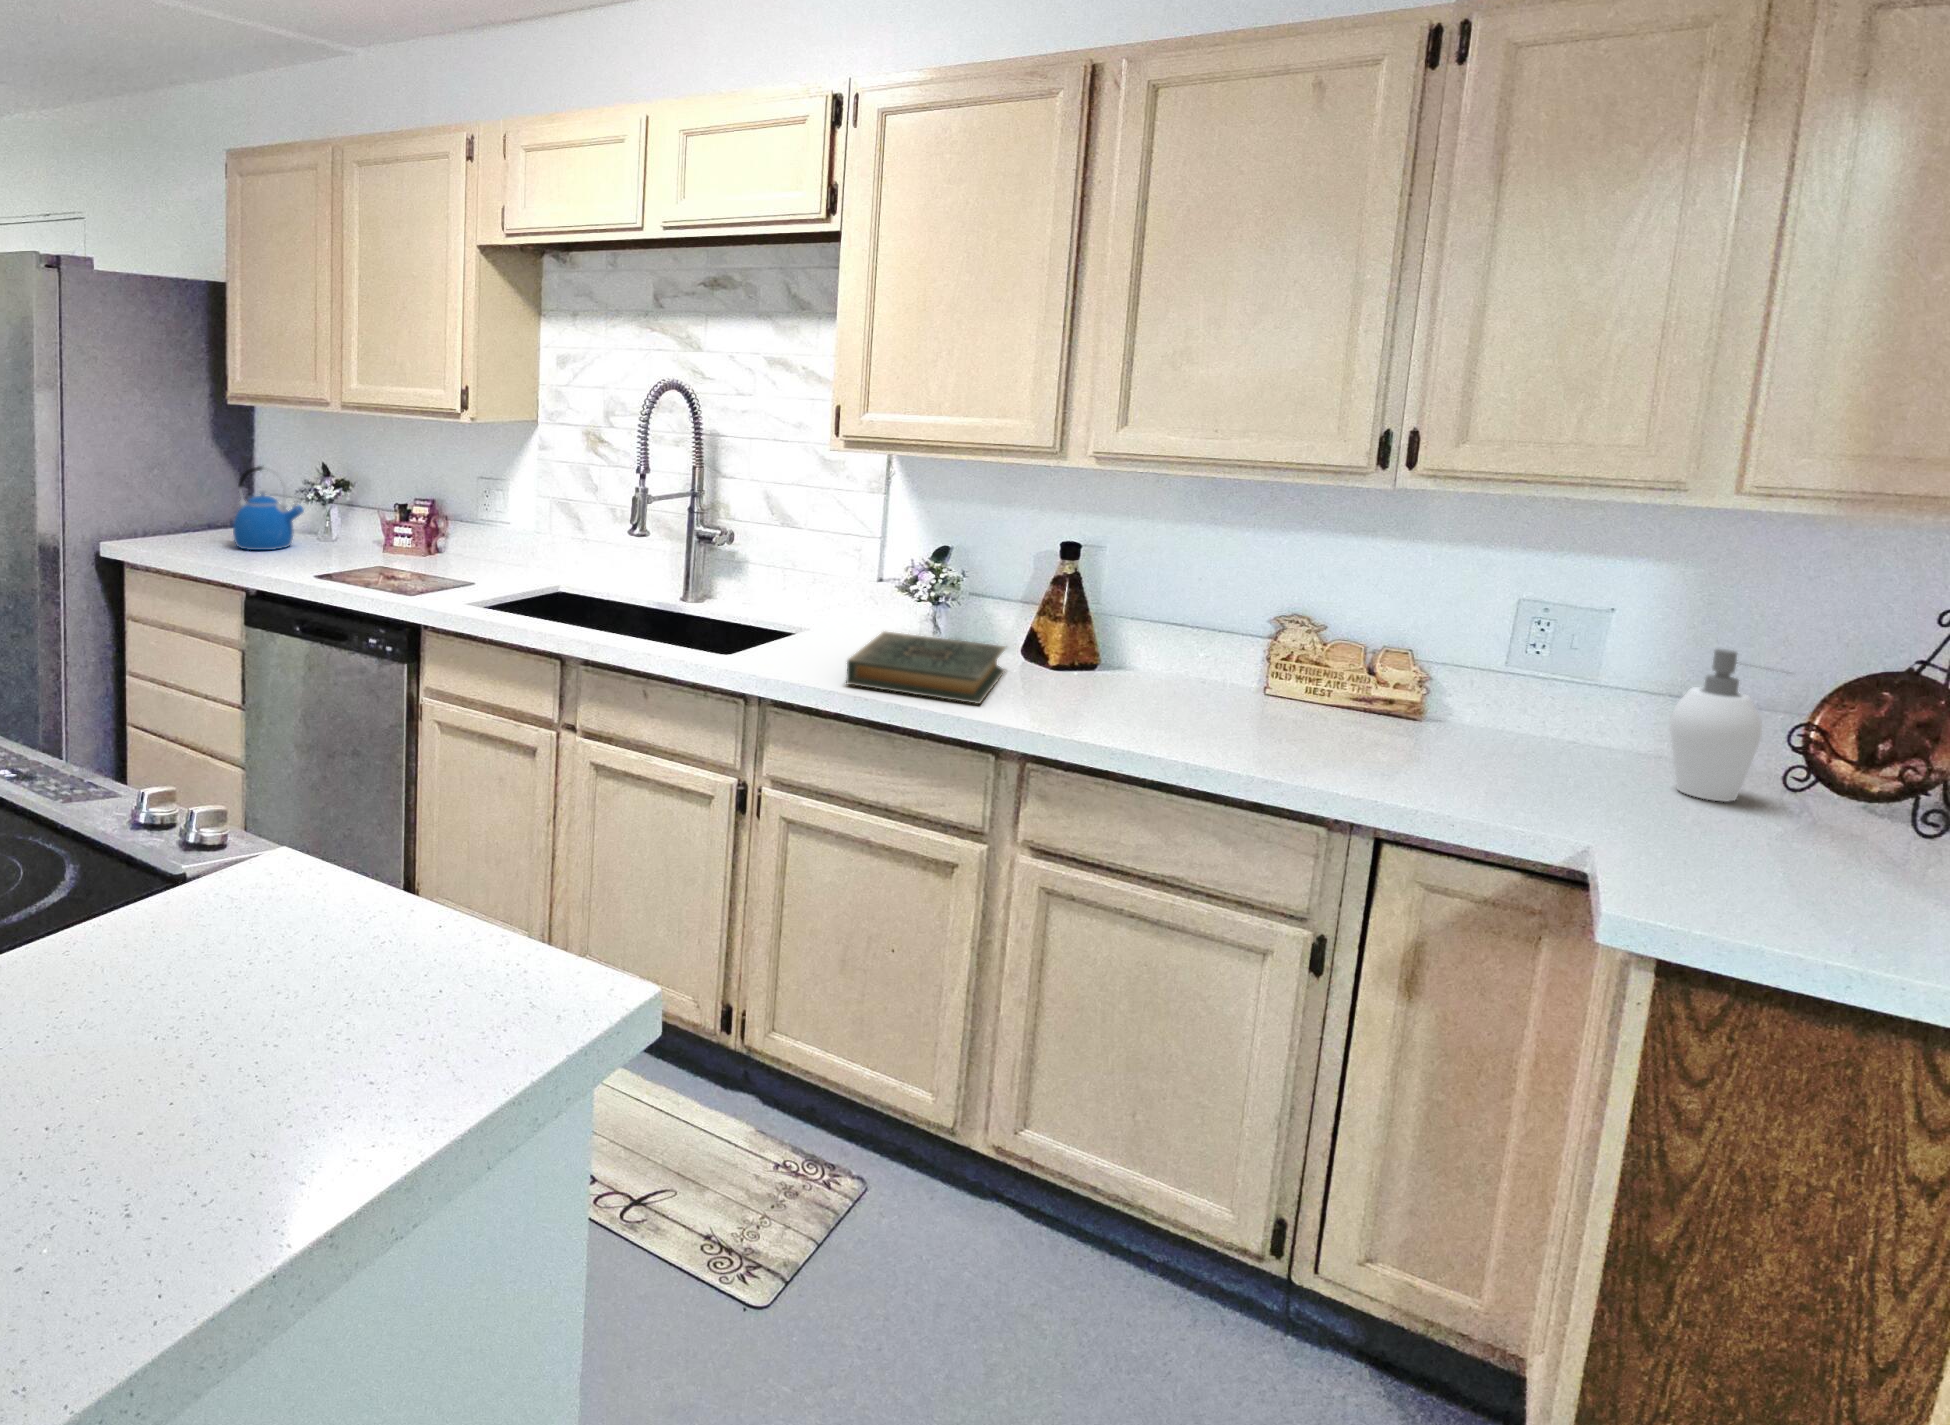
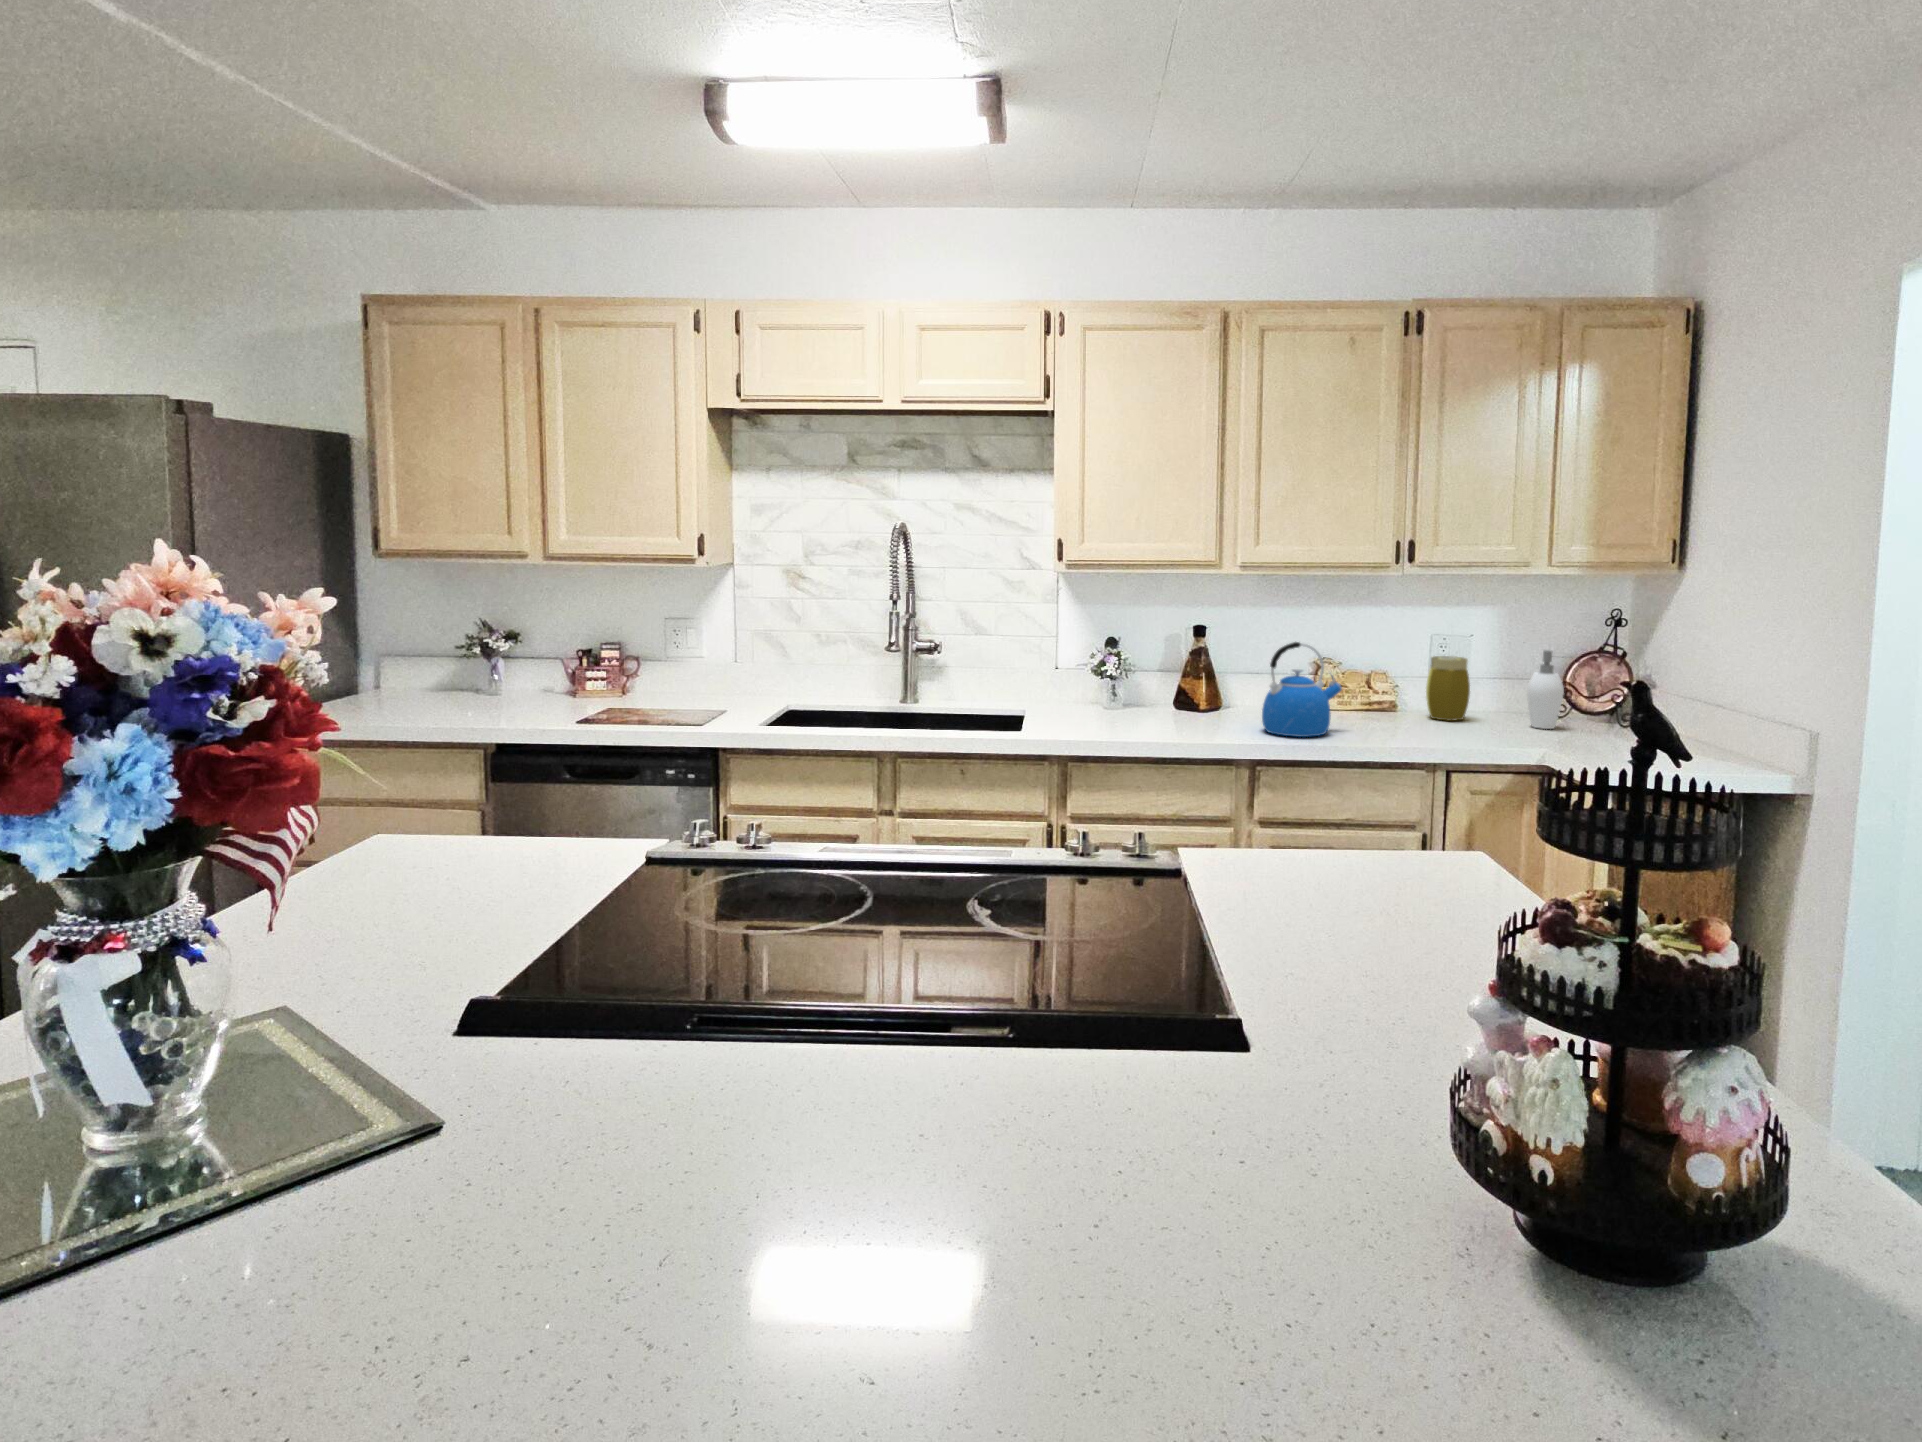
kettle: present [233,466,304,550] -> present [1262,642,1342,737]
jar: none [1462,628,1560,750] -> present [1426,656,1470,721]
hardback book: present [846,632,1005,704] -> none [1102,703,1210,737]

